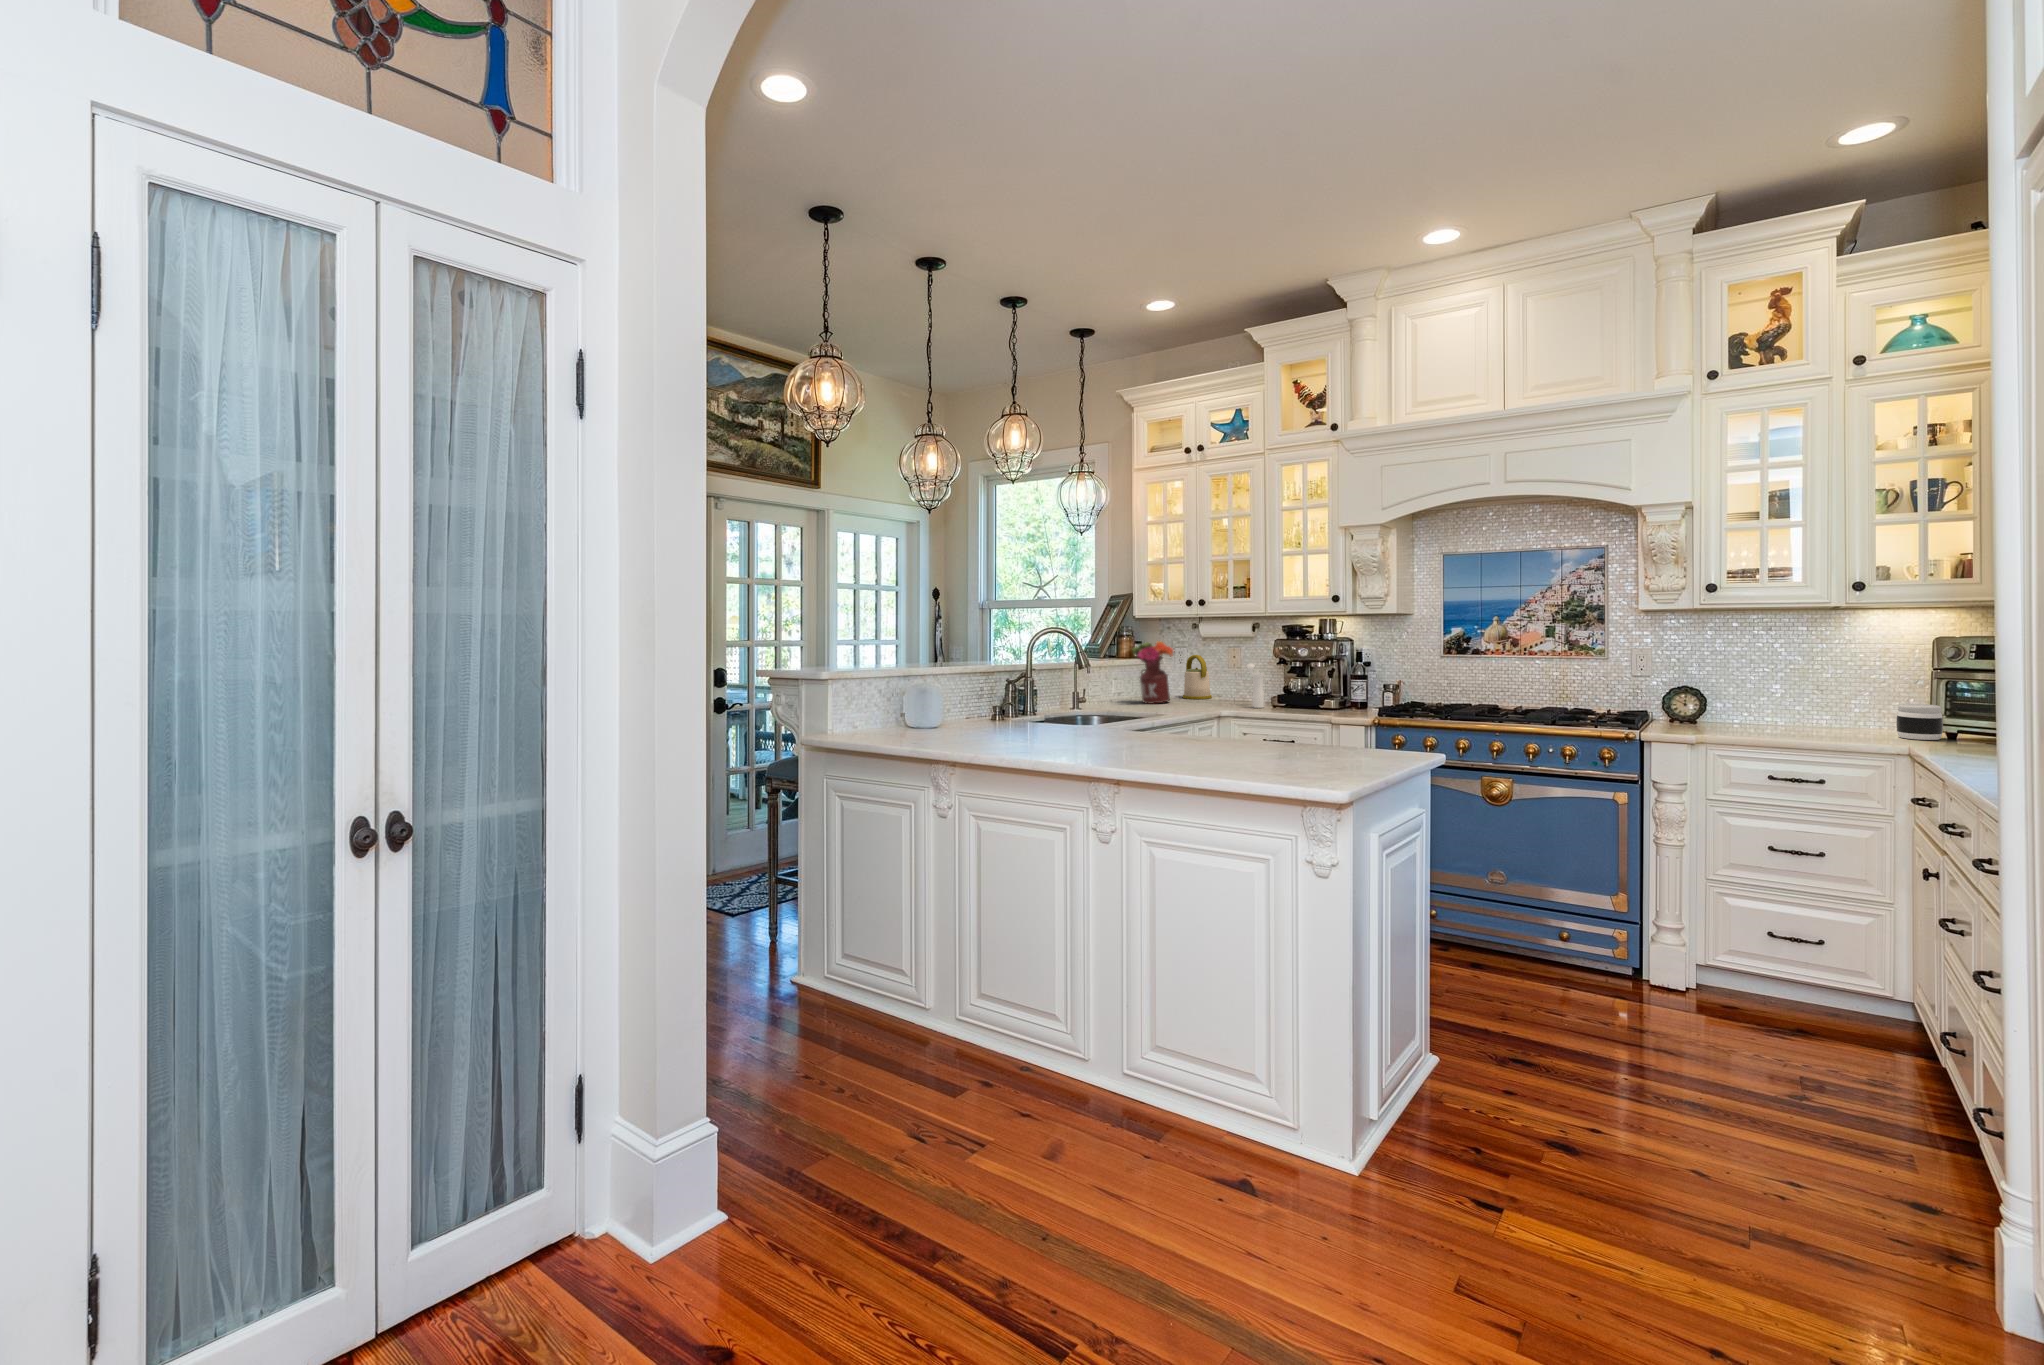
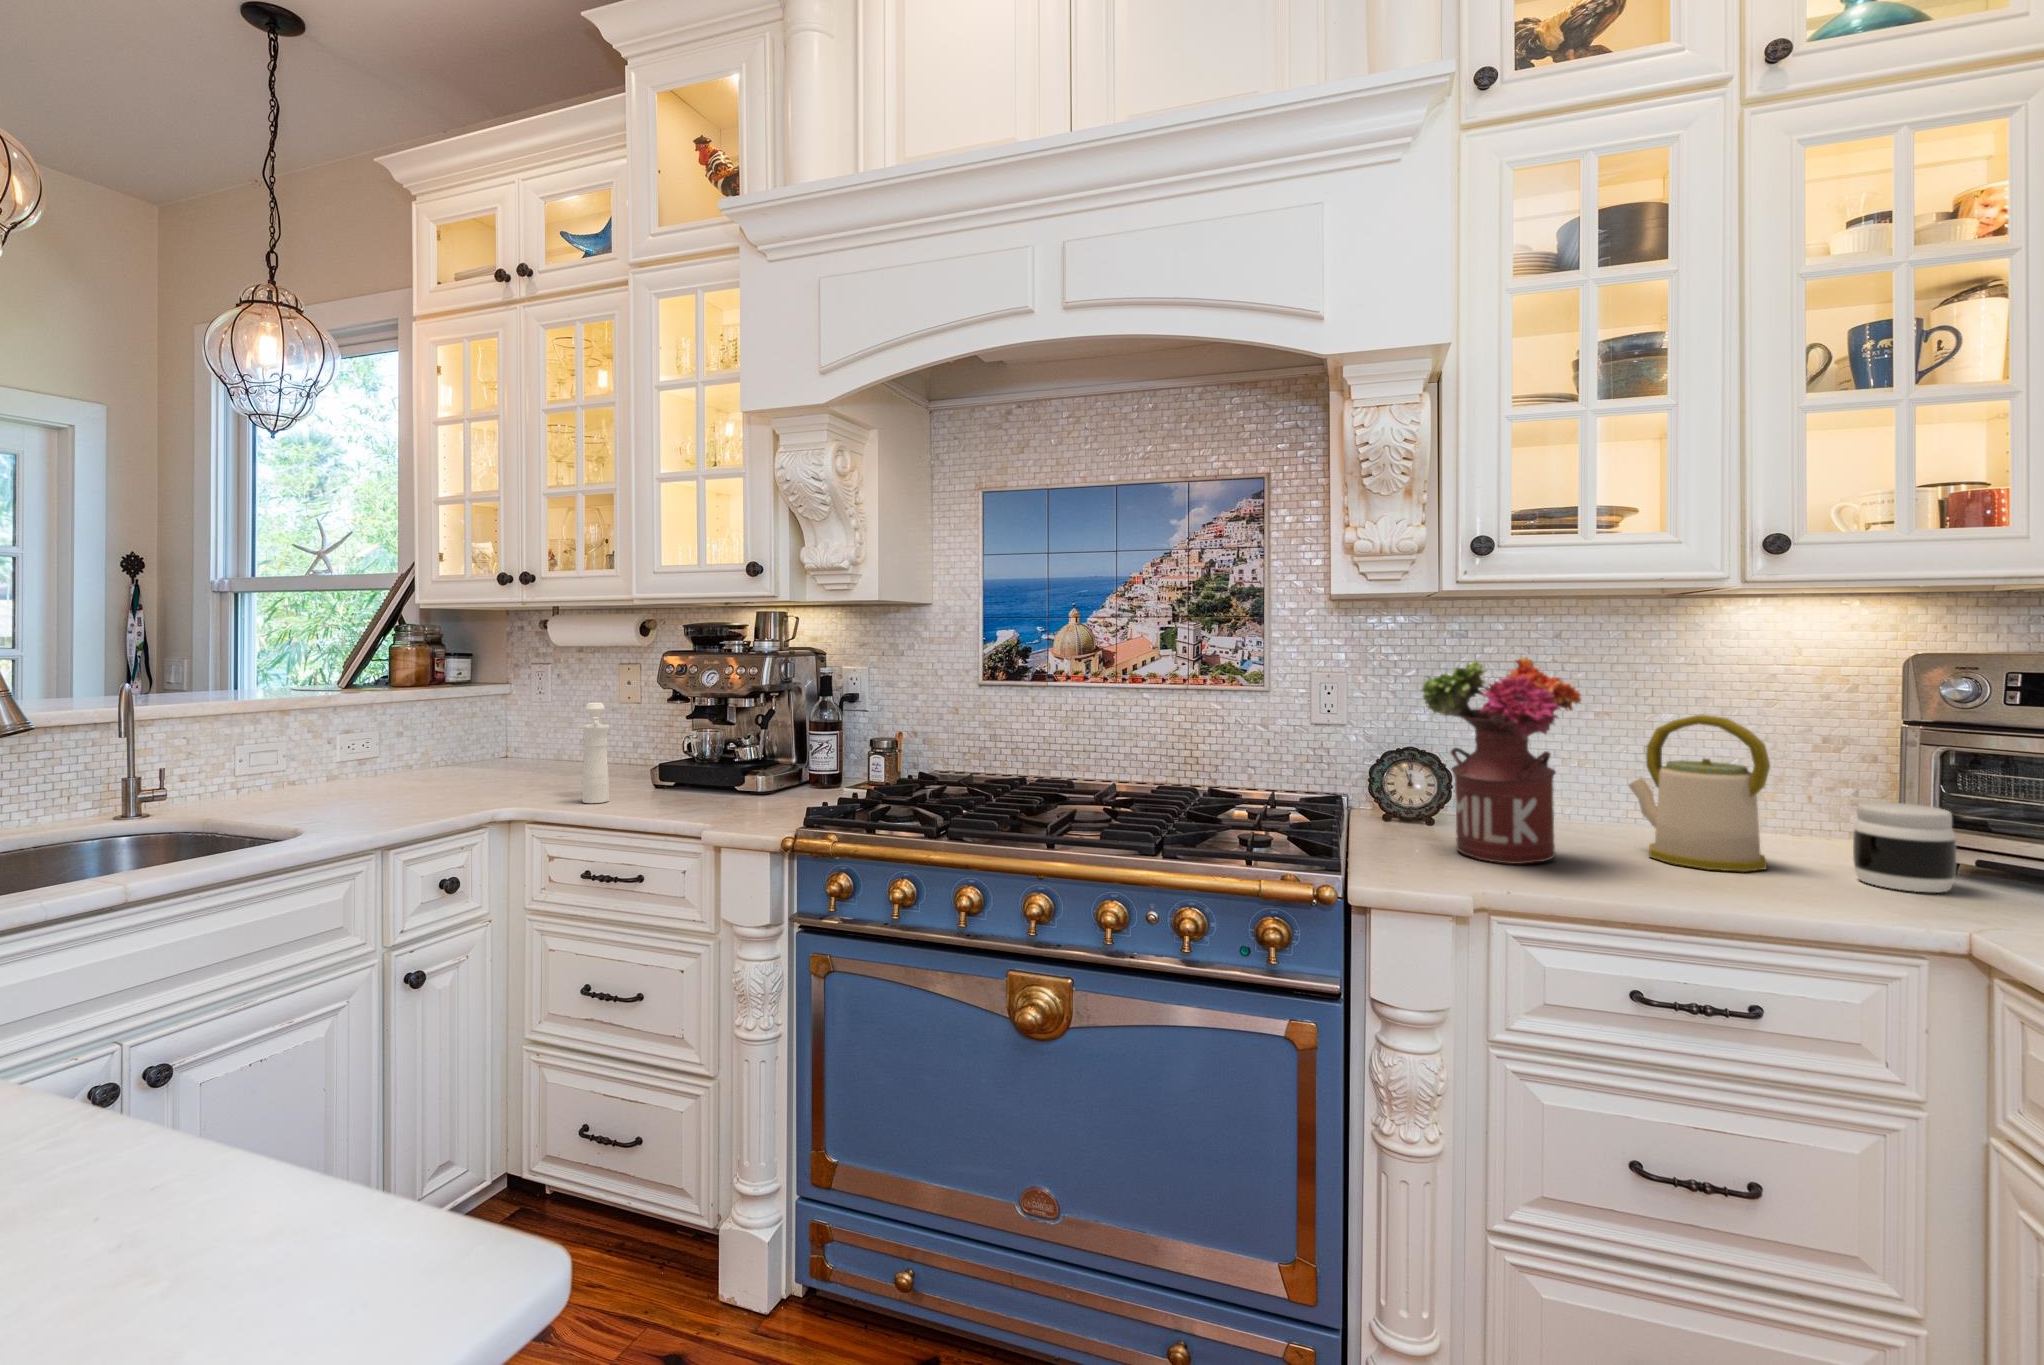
flower arrangement: present [1133,642,1175,704] -> present [1421,657,1581,864]
kettle: present [1183,655,1212,699] -> present [1629,715,1770,872]

